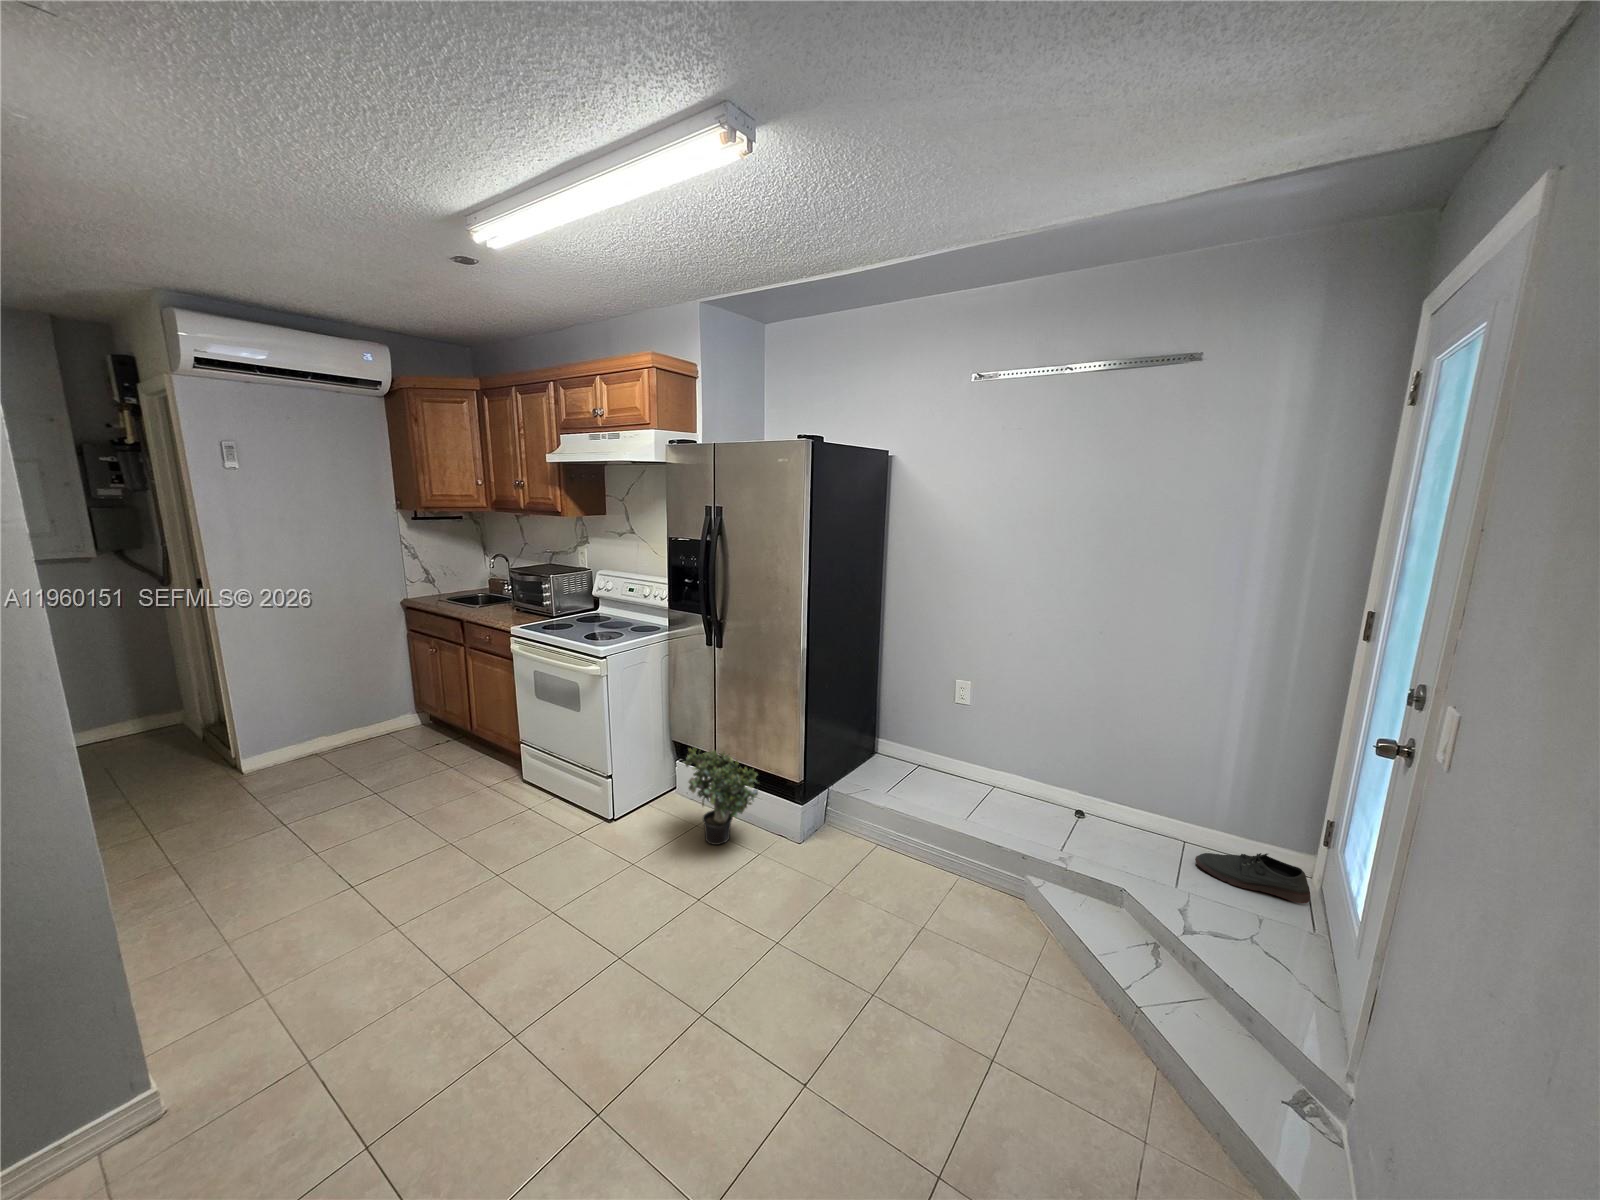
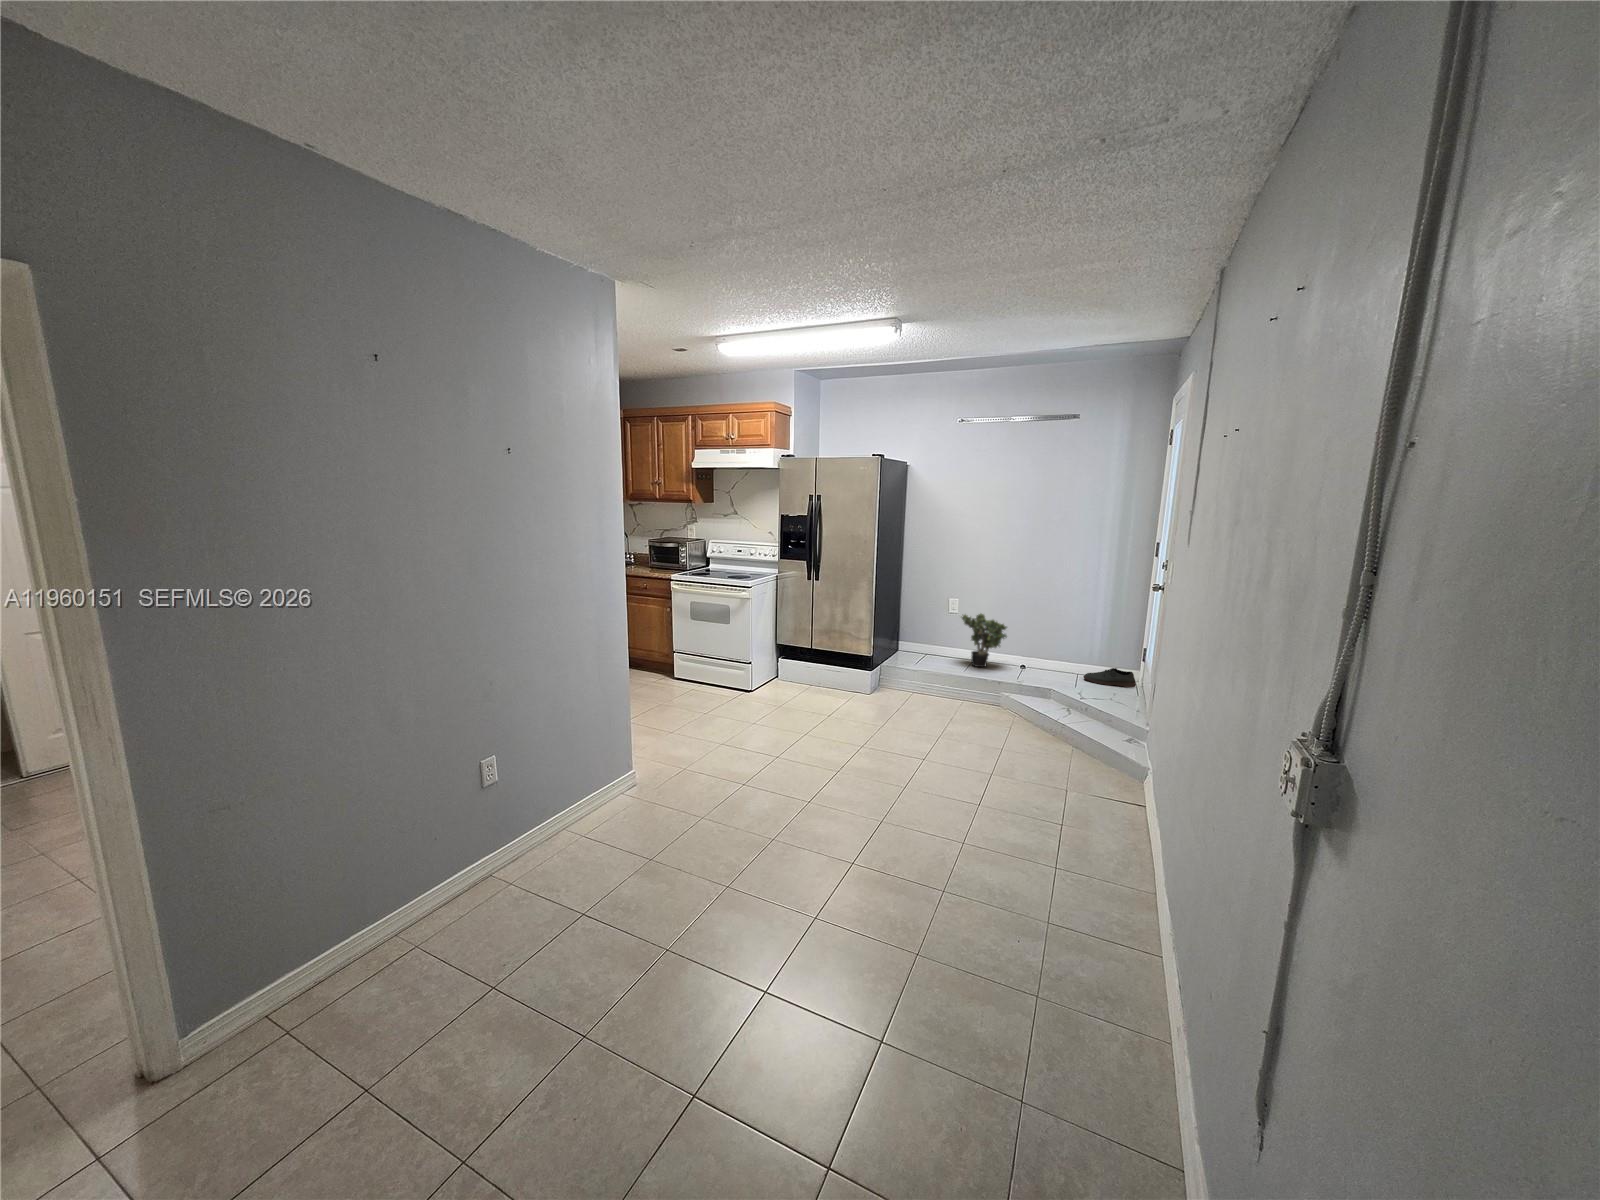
potted plant: present [683,747,758,845] -> present [962,614,1007,667]

